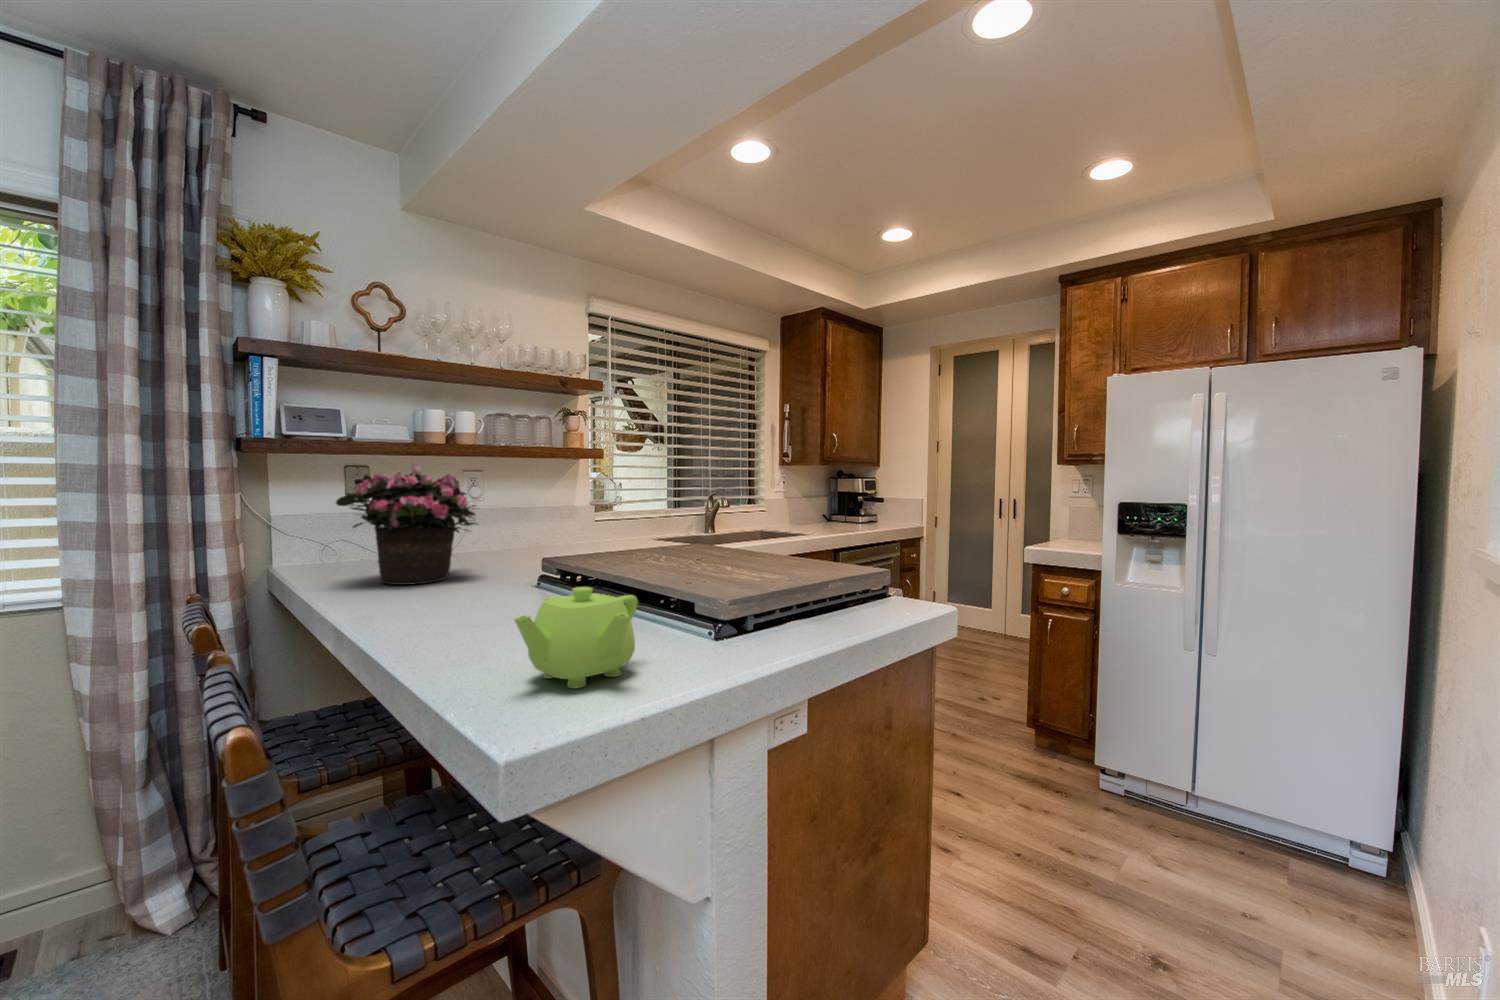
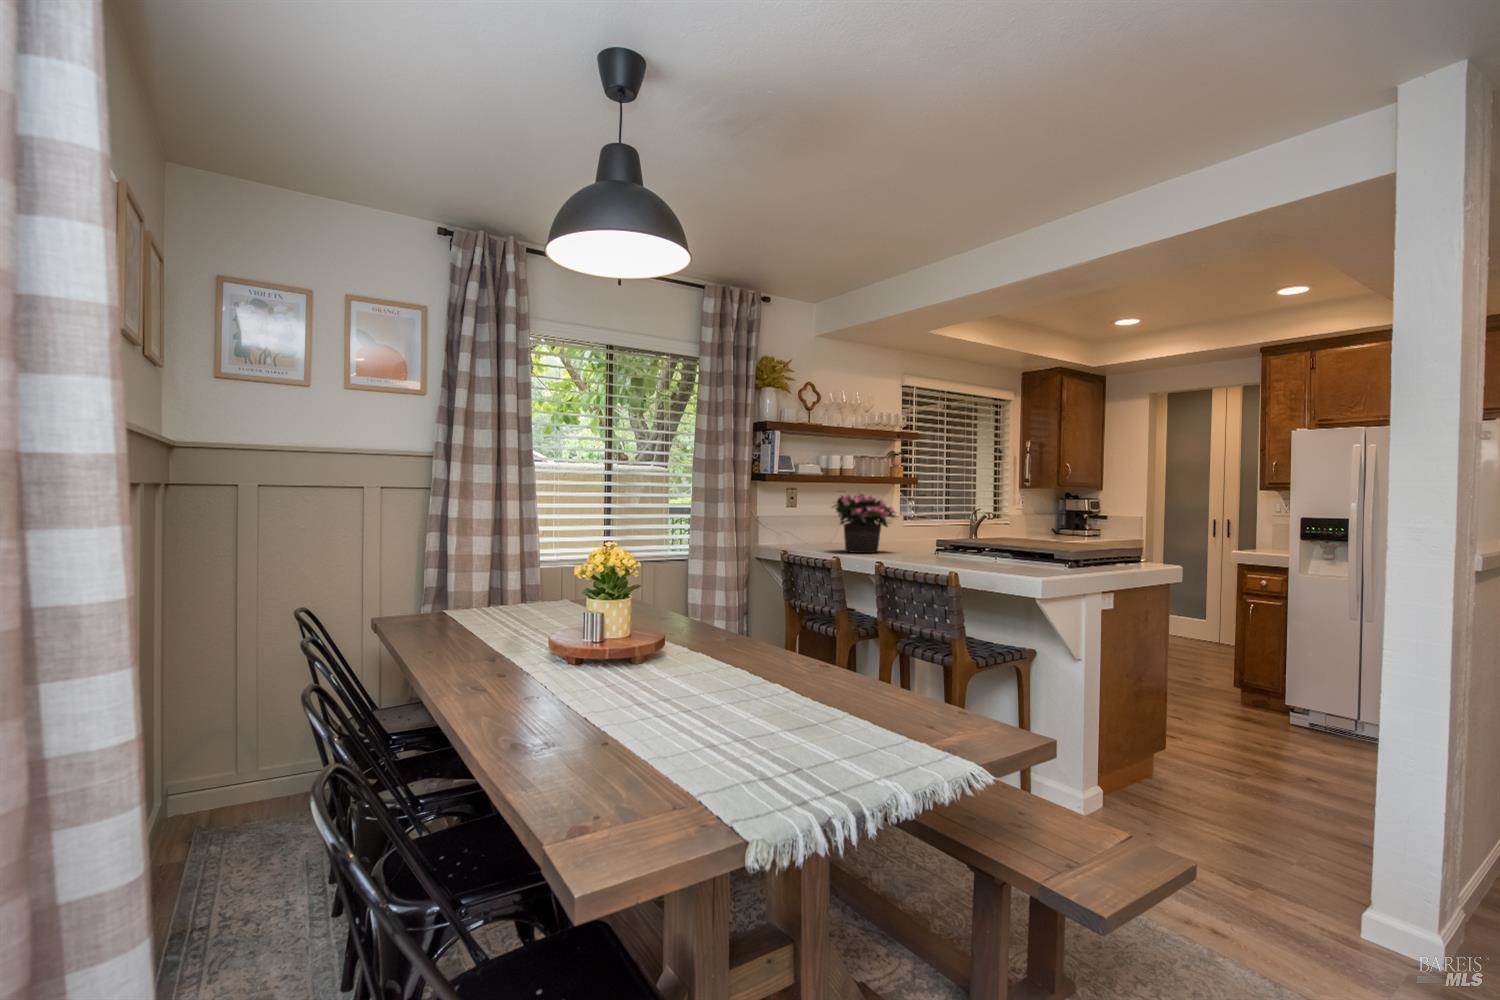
teapot: present [515,587,638,689] -> none [1013,539,1060,572]

